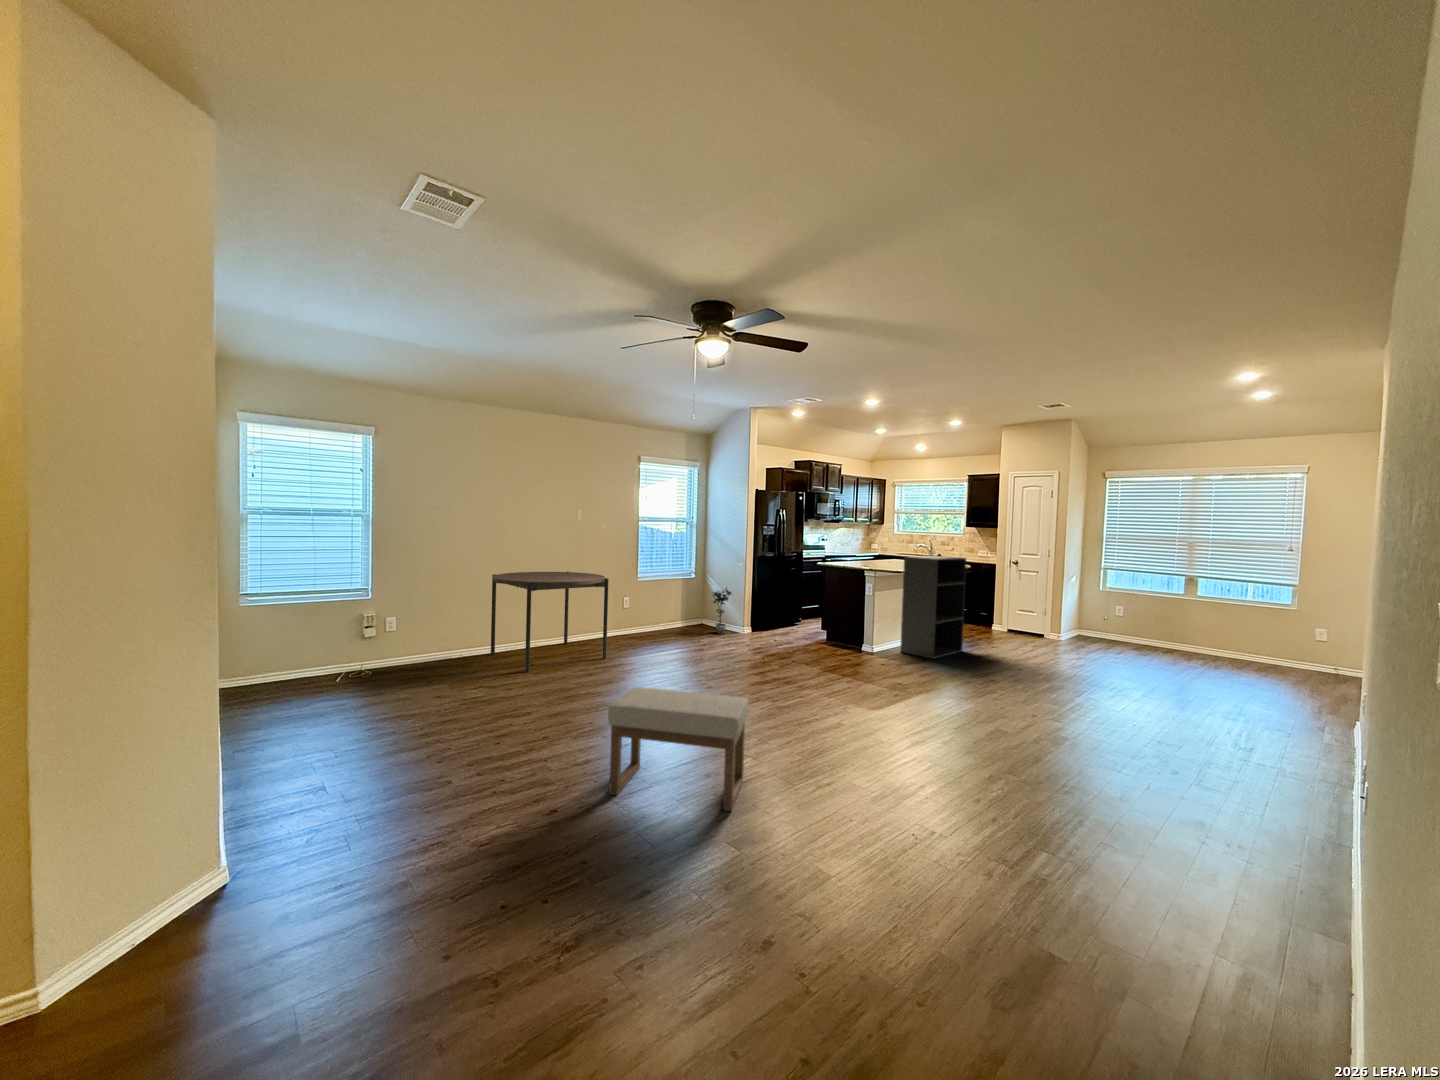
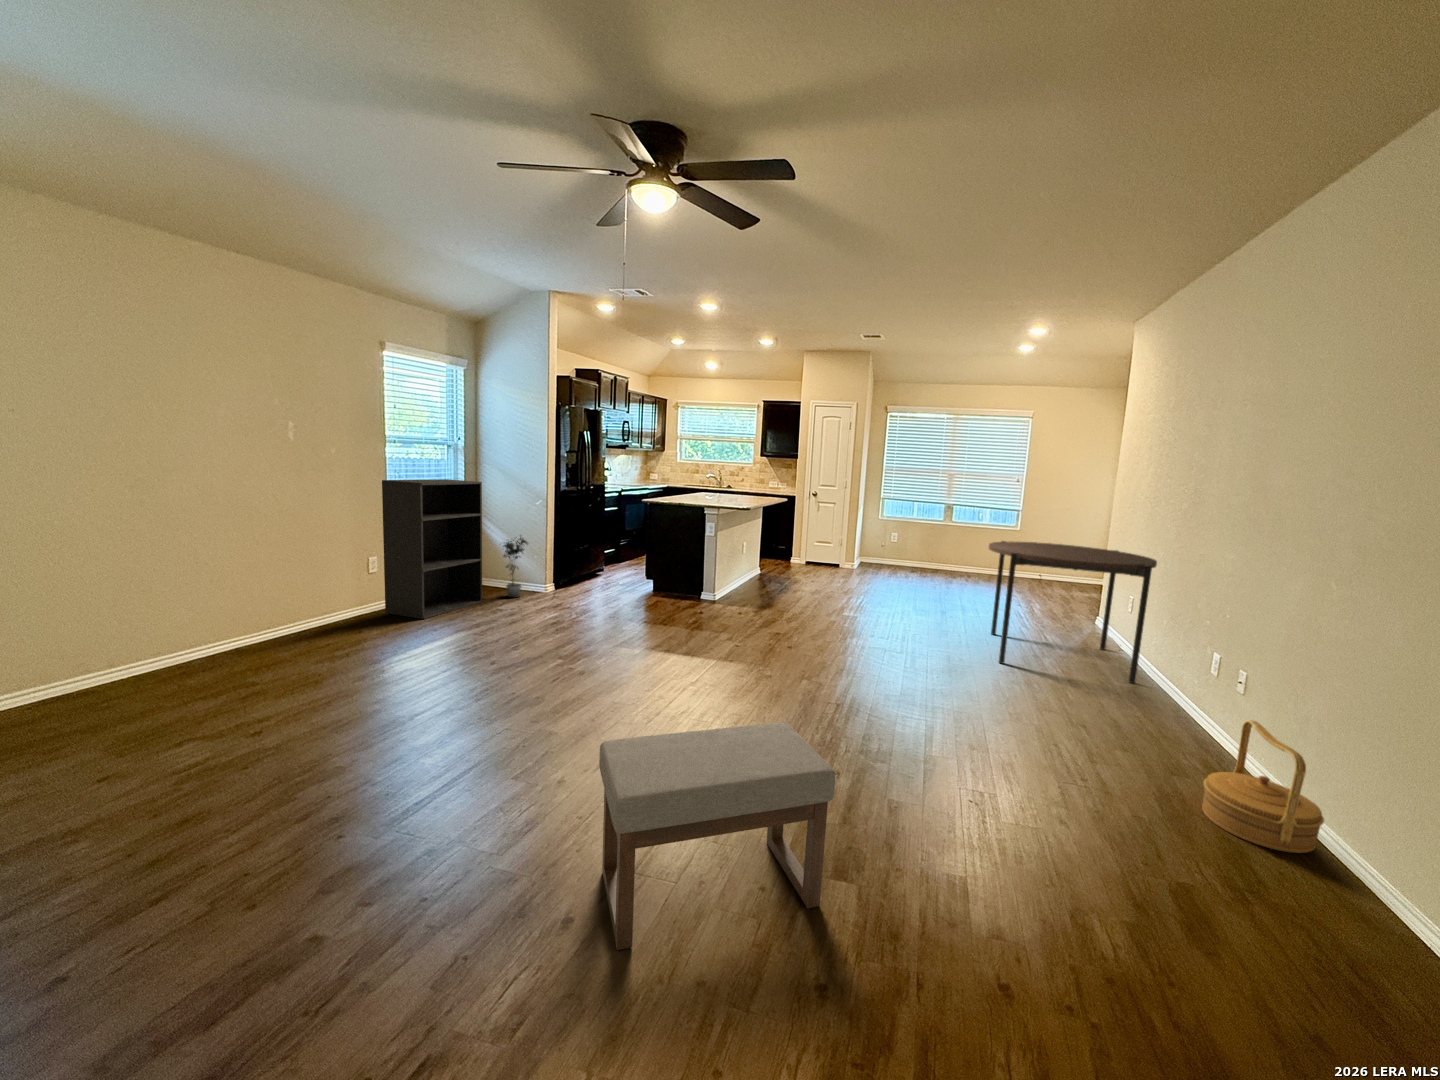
bookshelf: present [900,556,966,659] -> present [382,479,482,619]
dining table: present [491,572,609,672] -> present [989,541,1157,683]
woven basket: none [1154,781,1276,919] -> present [1202,720,1324,853]

